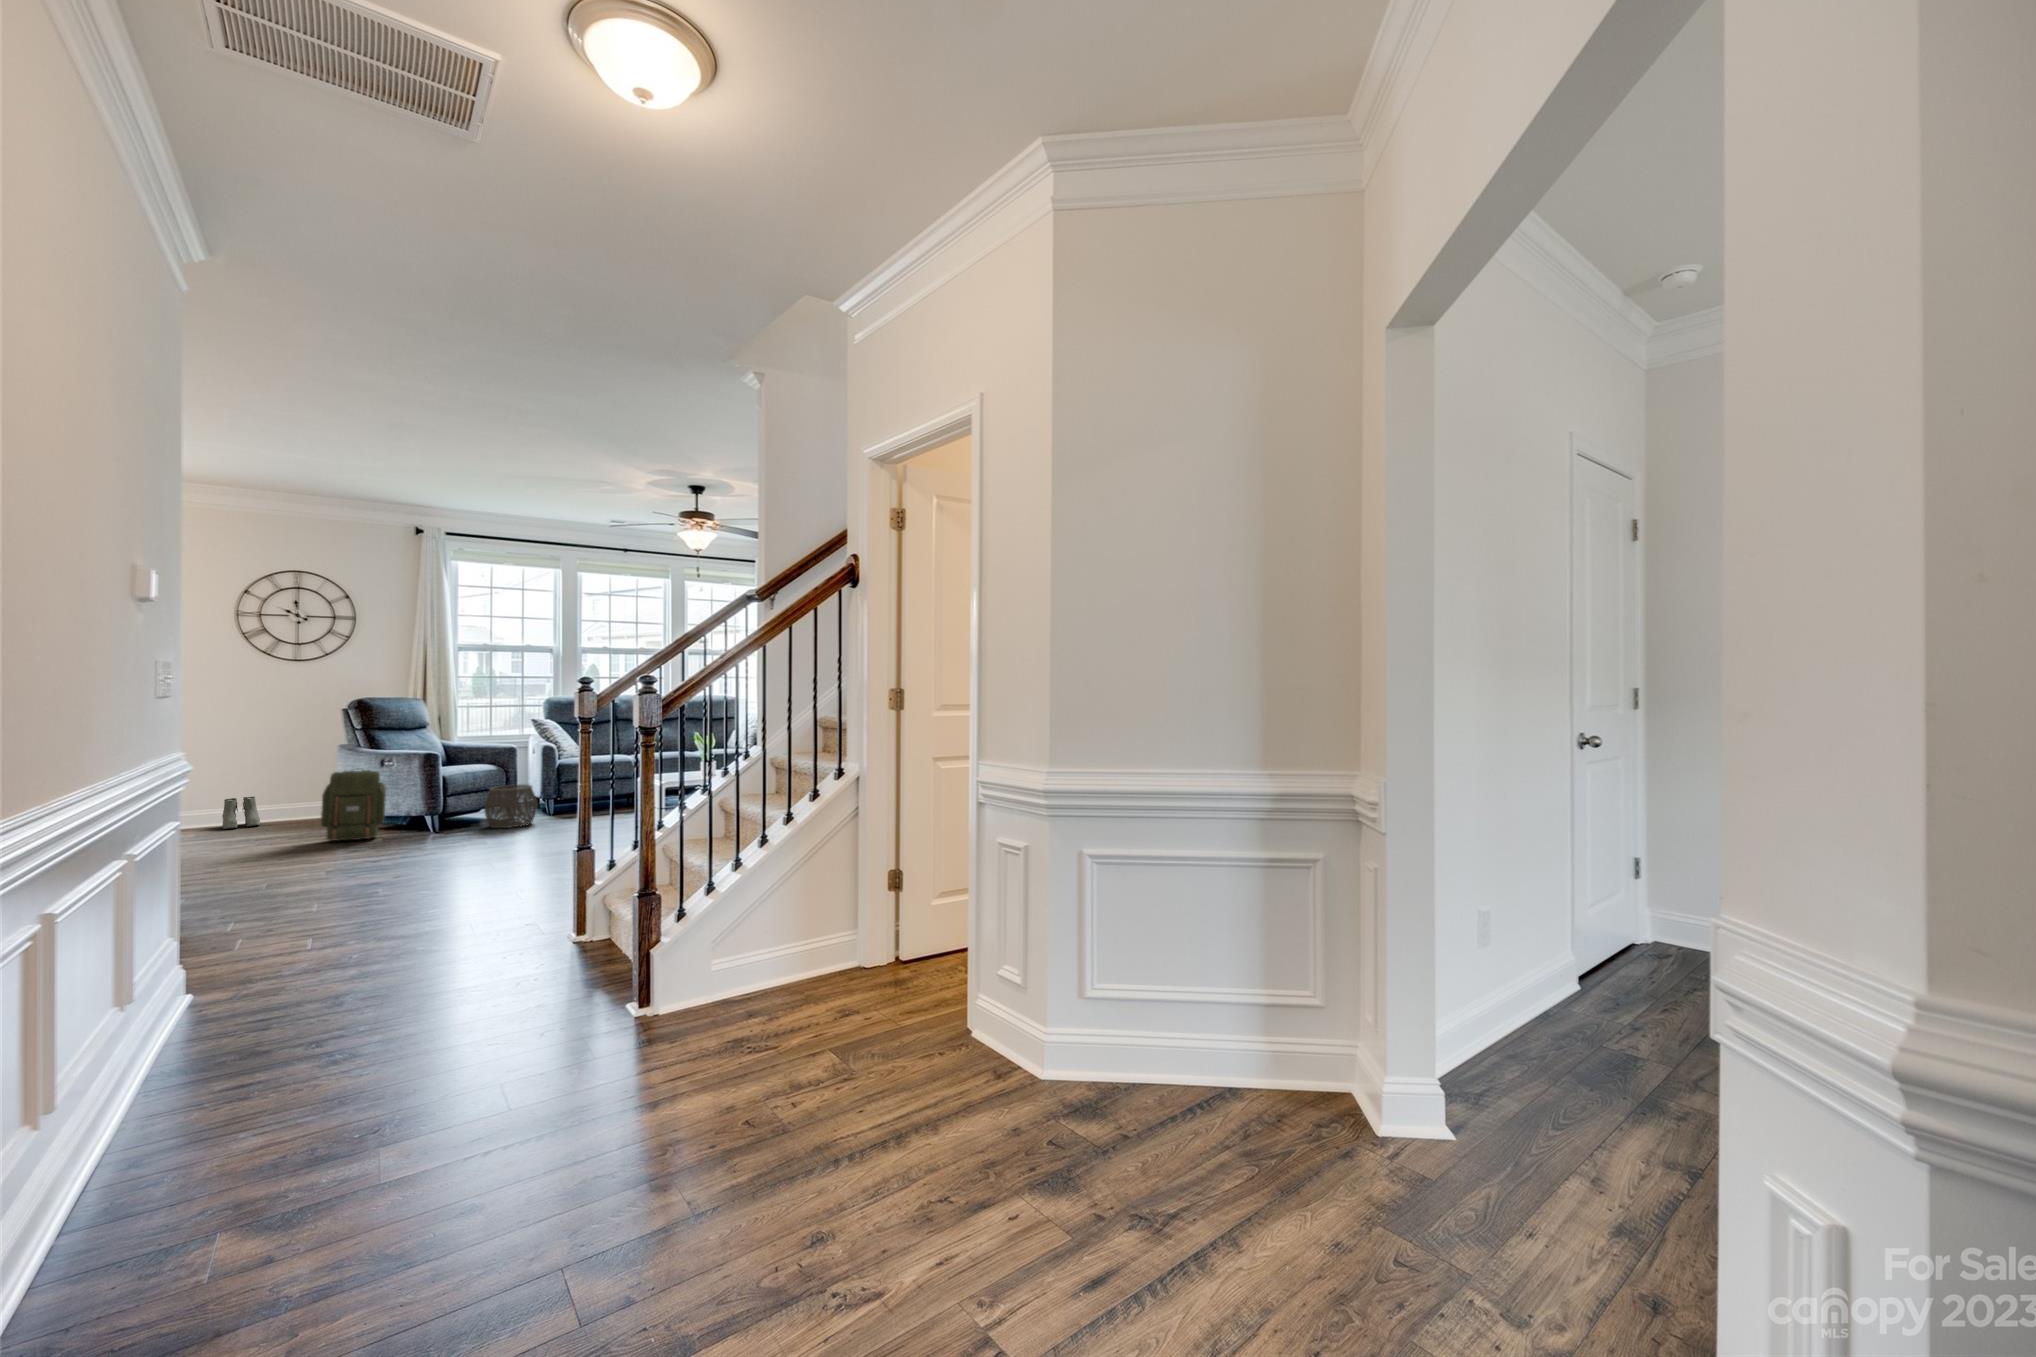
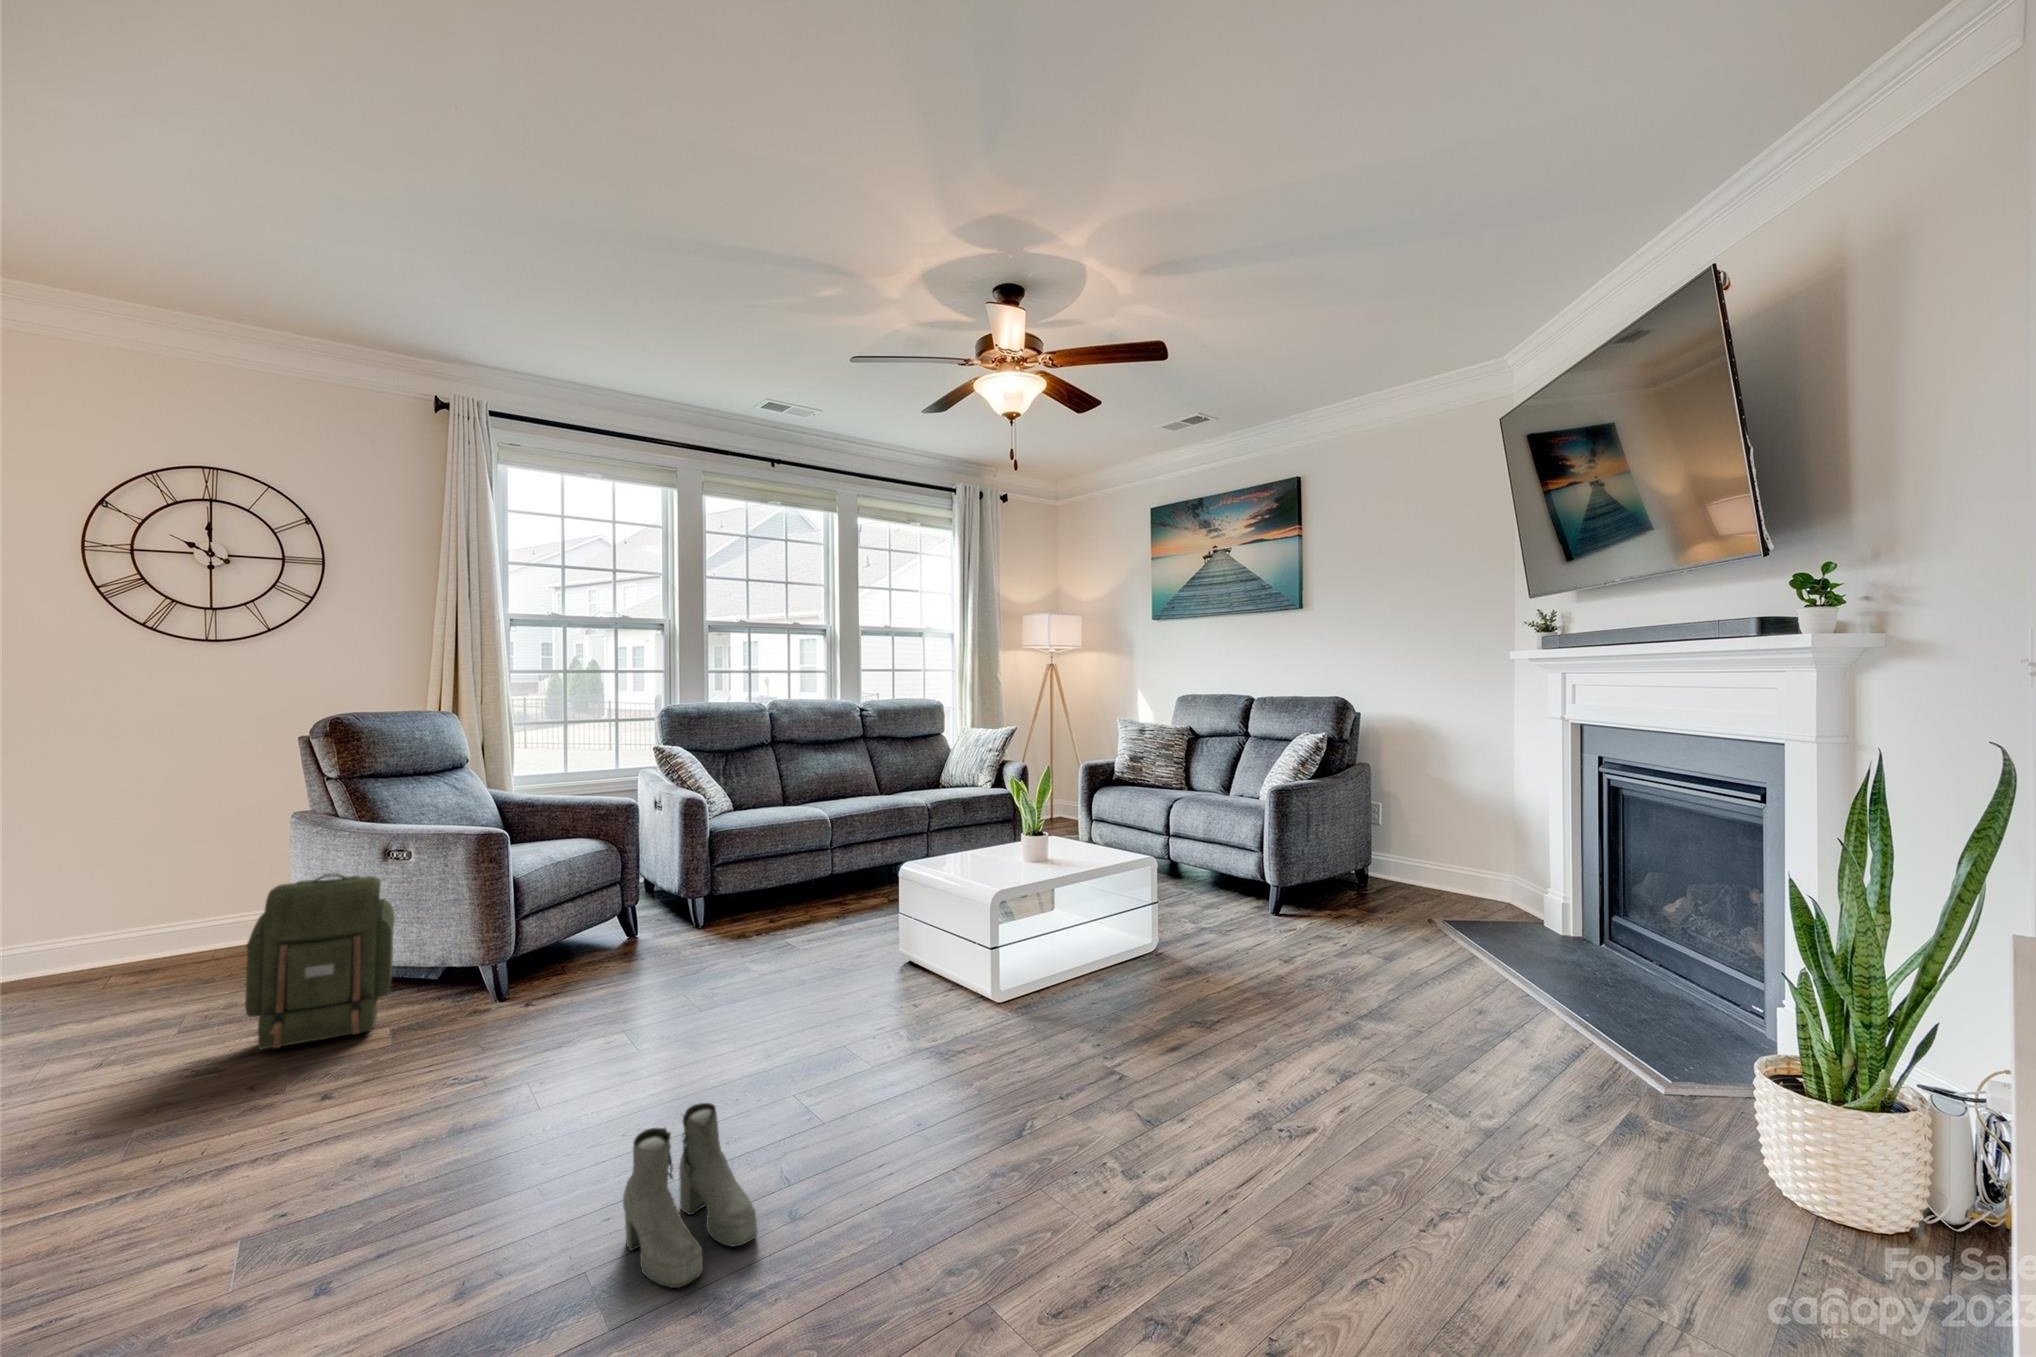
woven basket: present [485,785,537,828] -> none [596,882,699,983]
boots: present [222,797,260,829] -> present [623,1103,757,1288]

